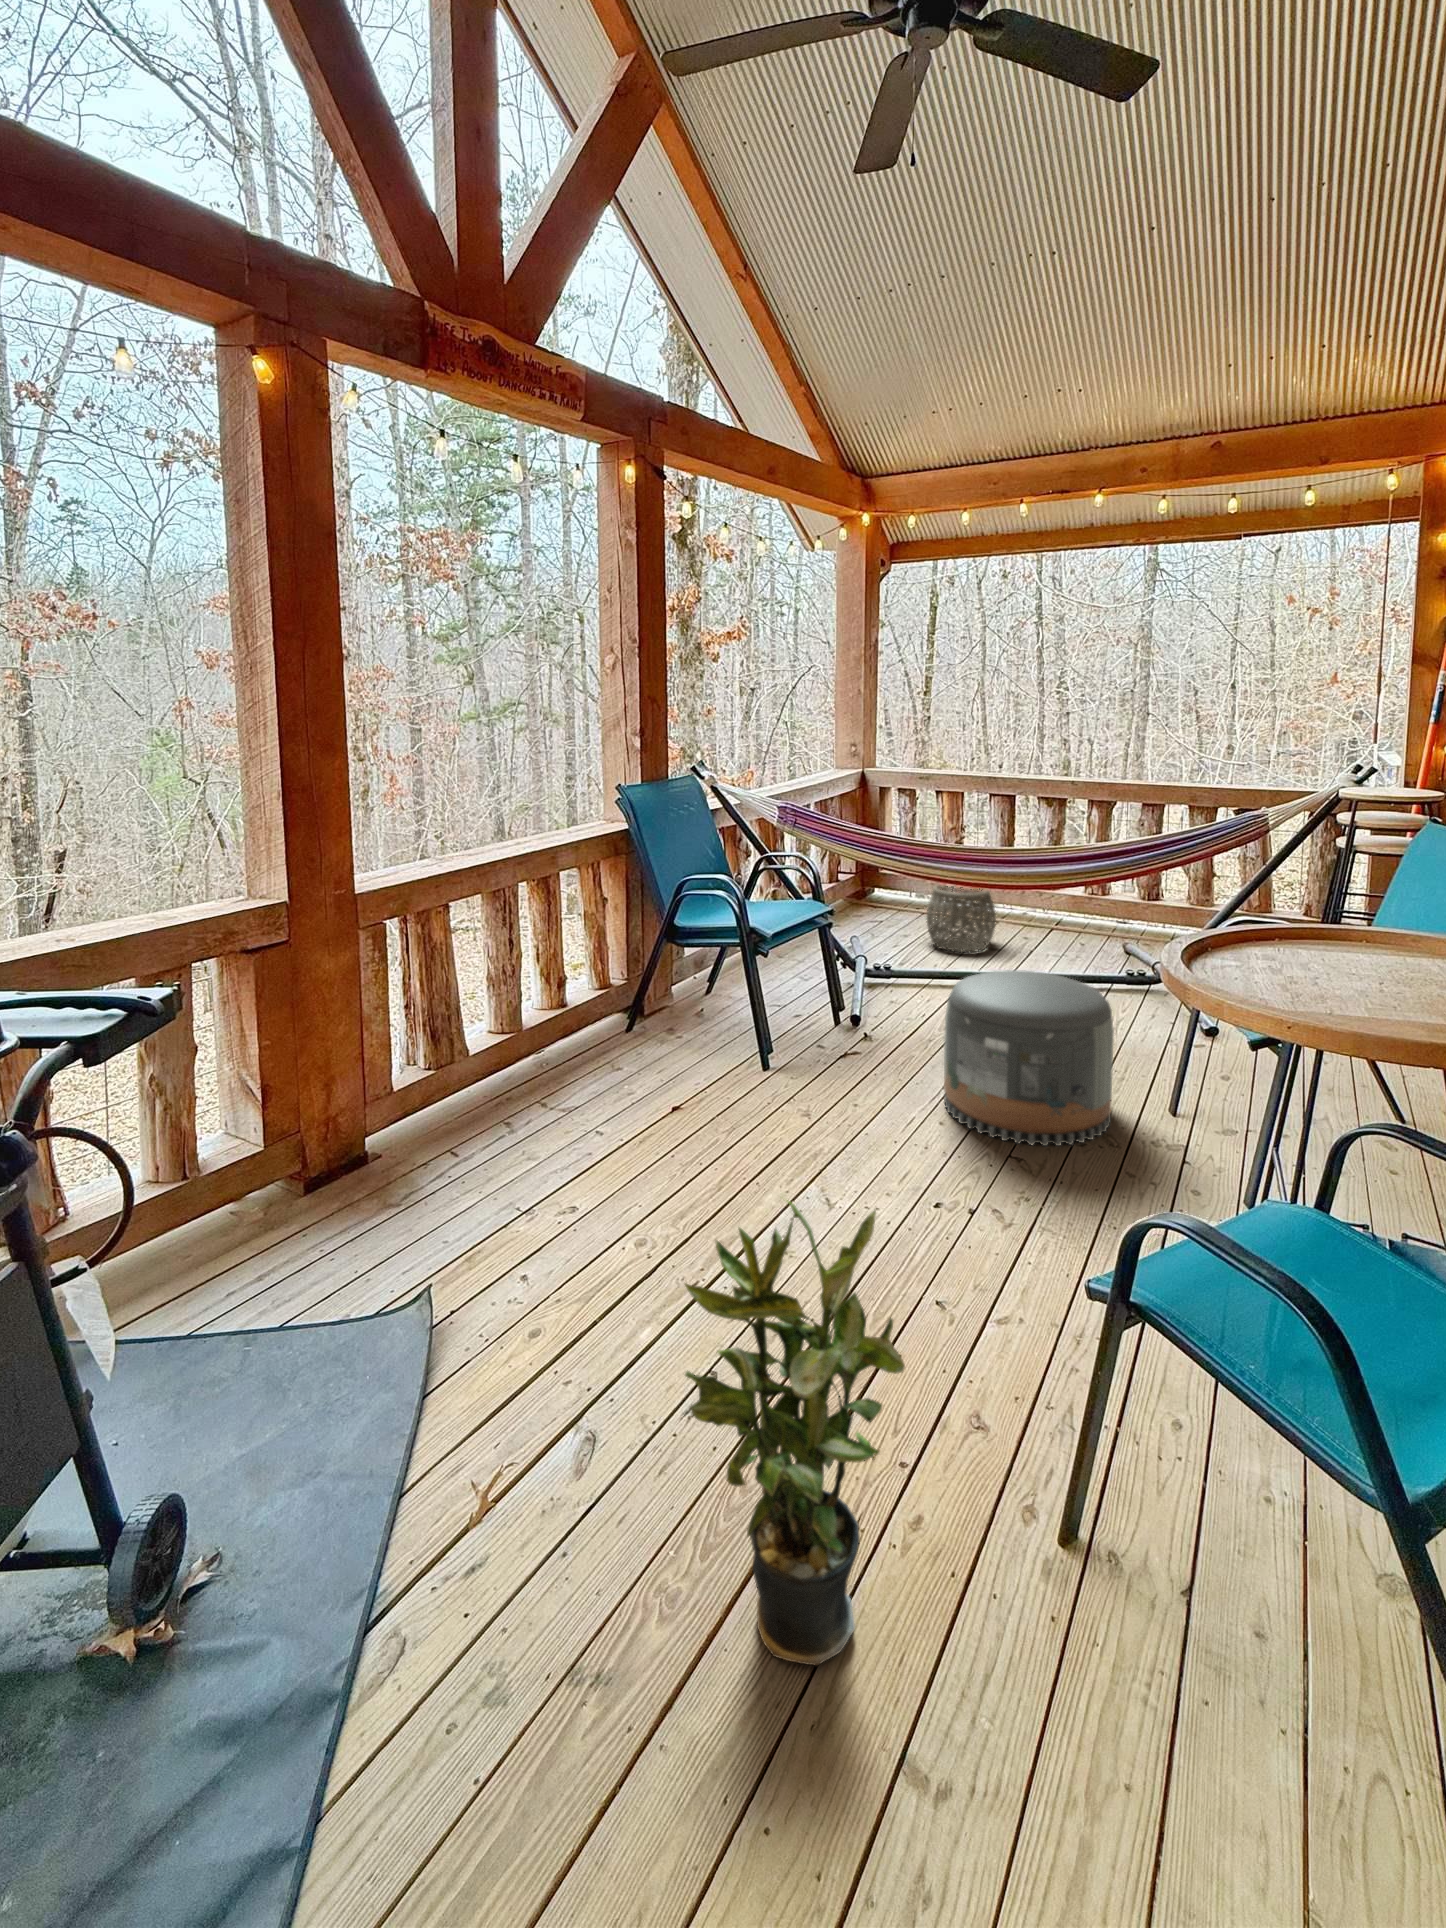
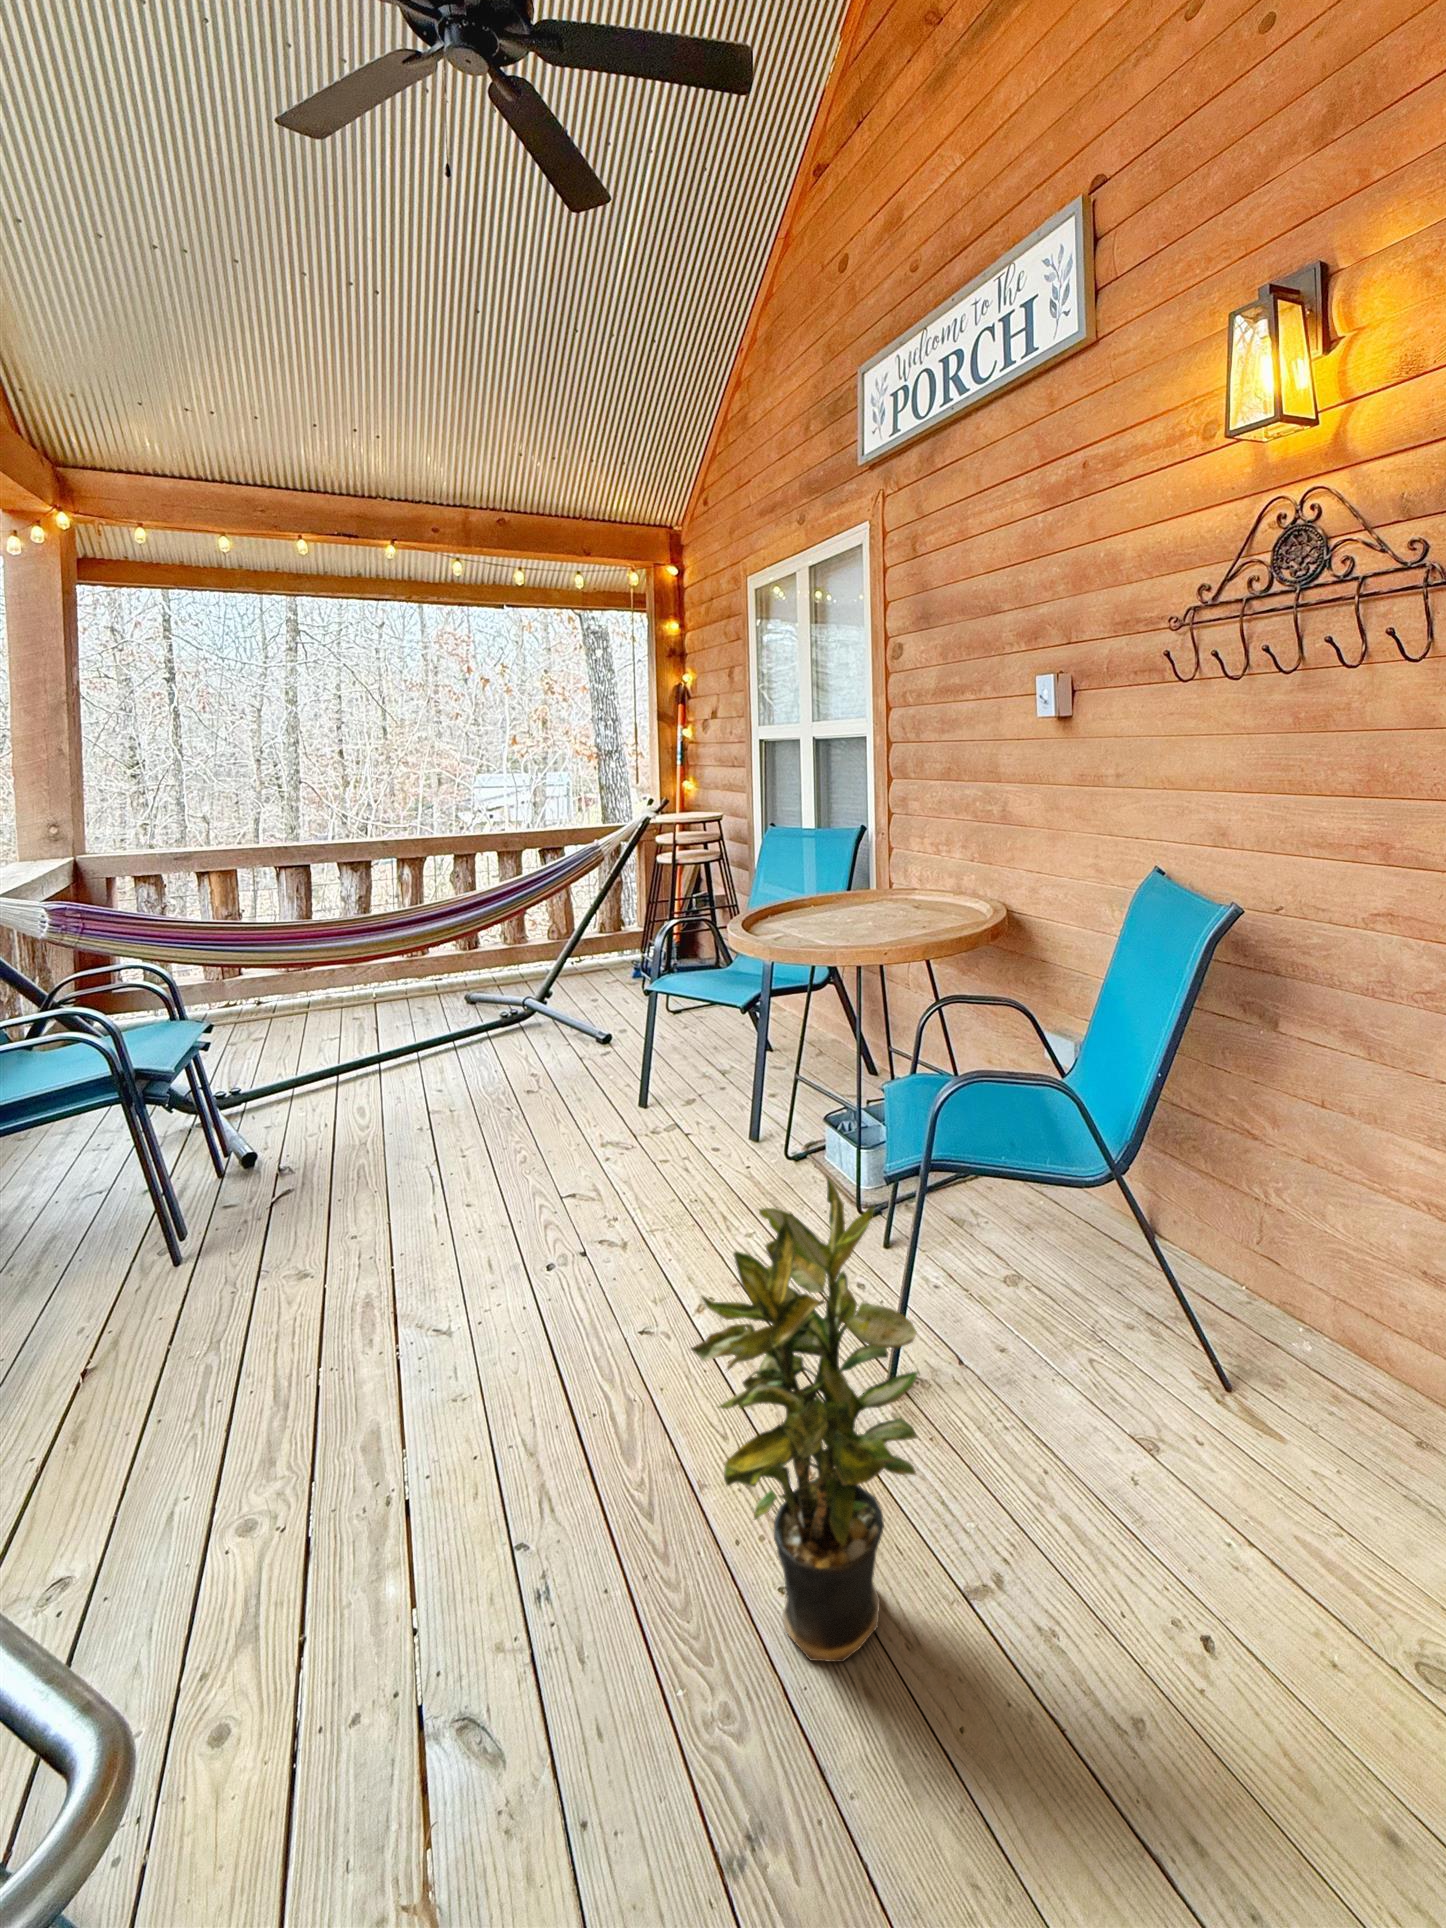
woven basket: present [926,886,996,952] -> none [244,967,337,1050]
pouf: present [944,970,1114,1146] -> none [441,1011,614,1188]

